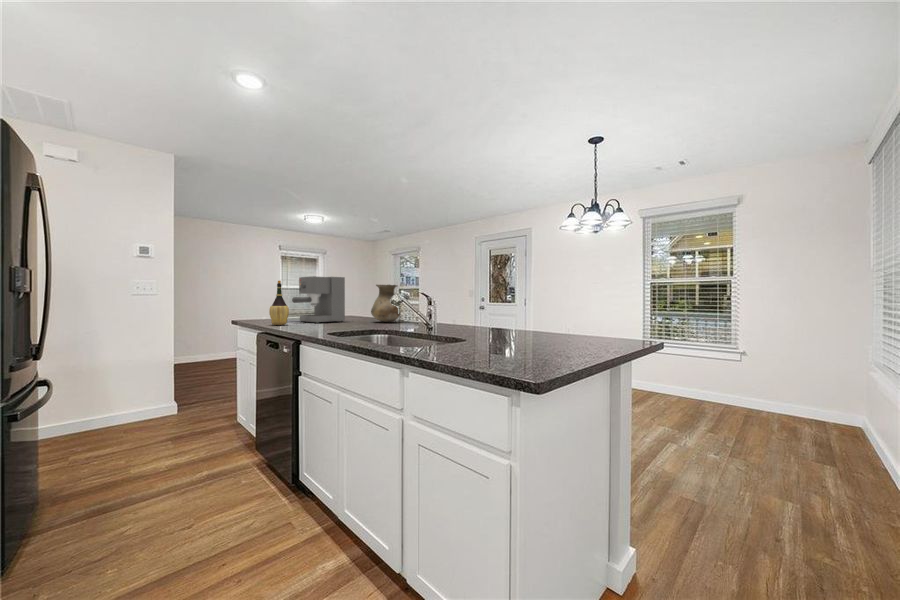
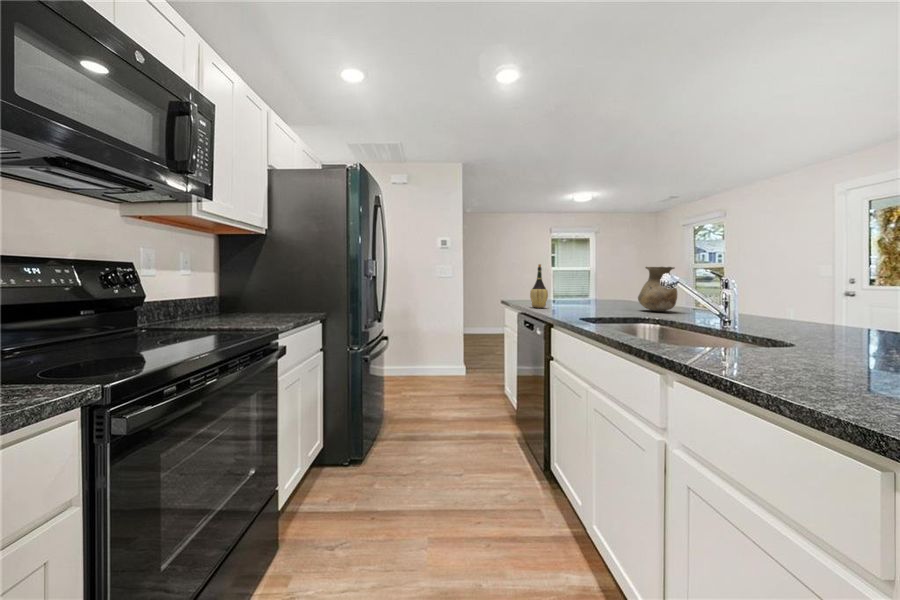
coffee maker: present [292,276,345,323] -> none [552,259,608,308]

